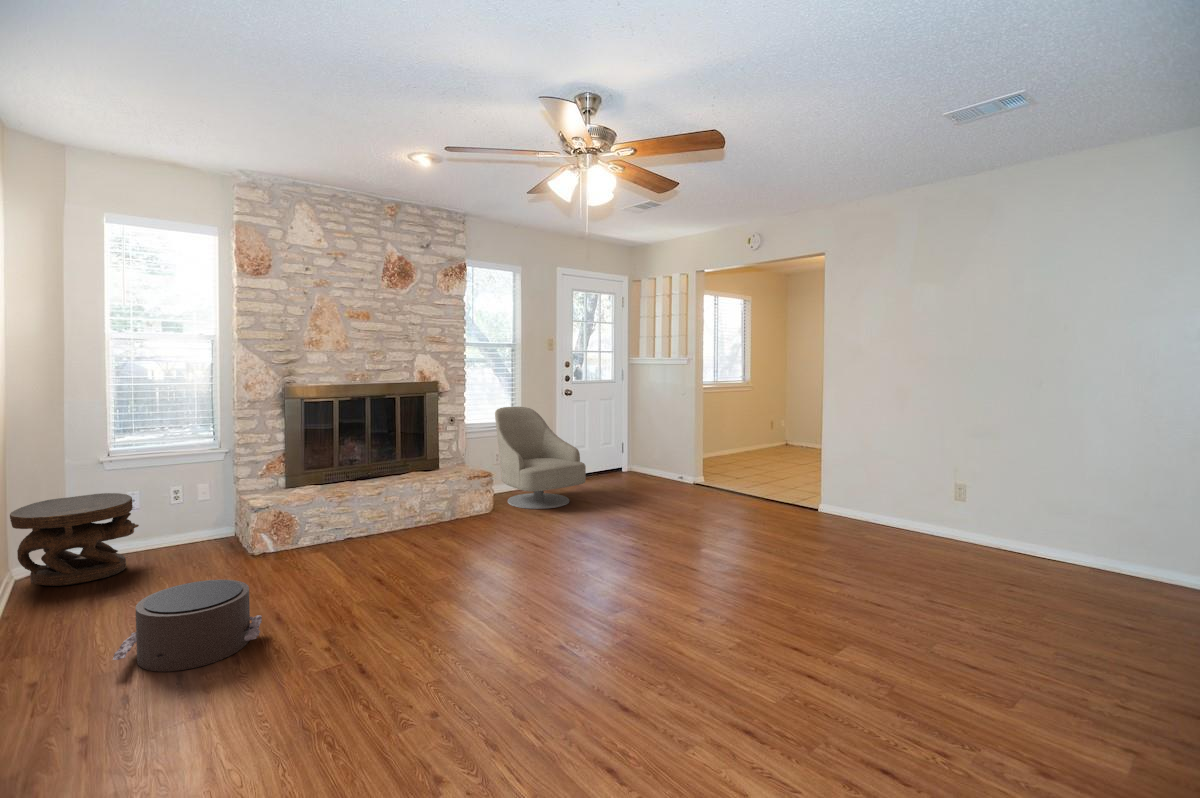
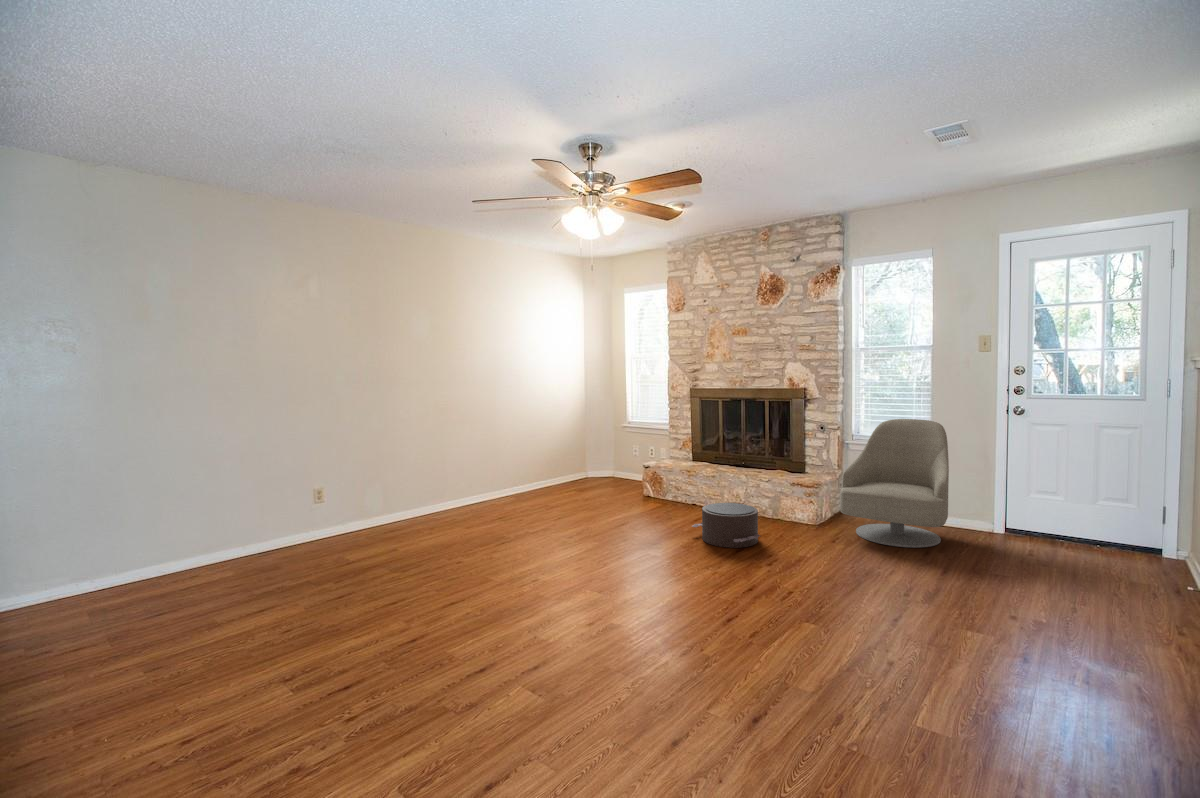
side table: present [10,493,139,586] -> none [570,443,614,486]
pouf: present [113,580,262,672] -> present [692,503,760,548]

